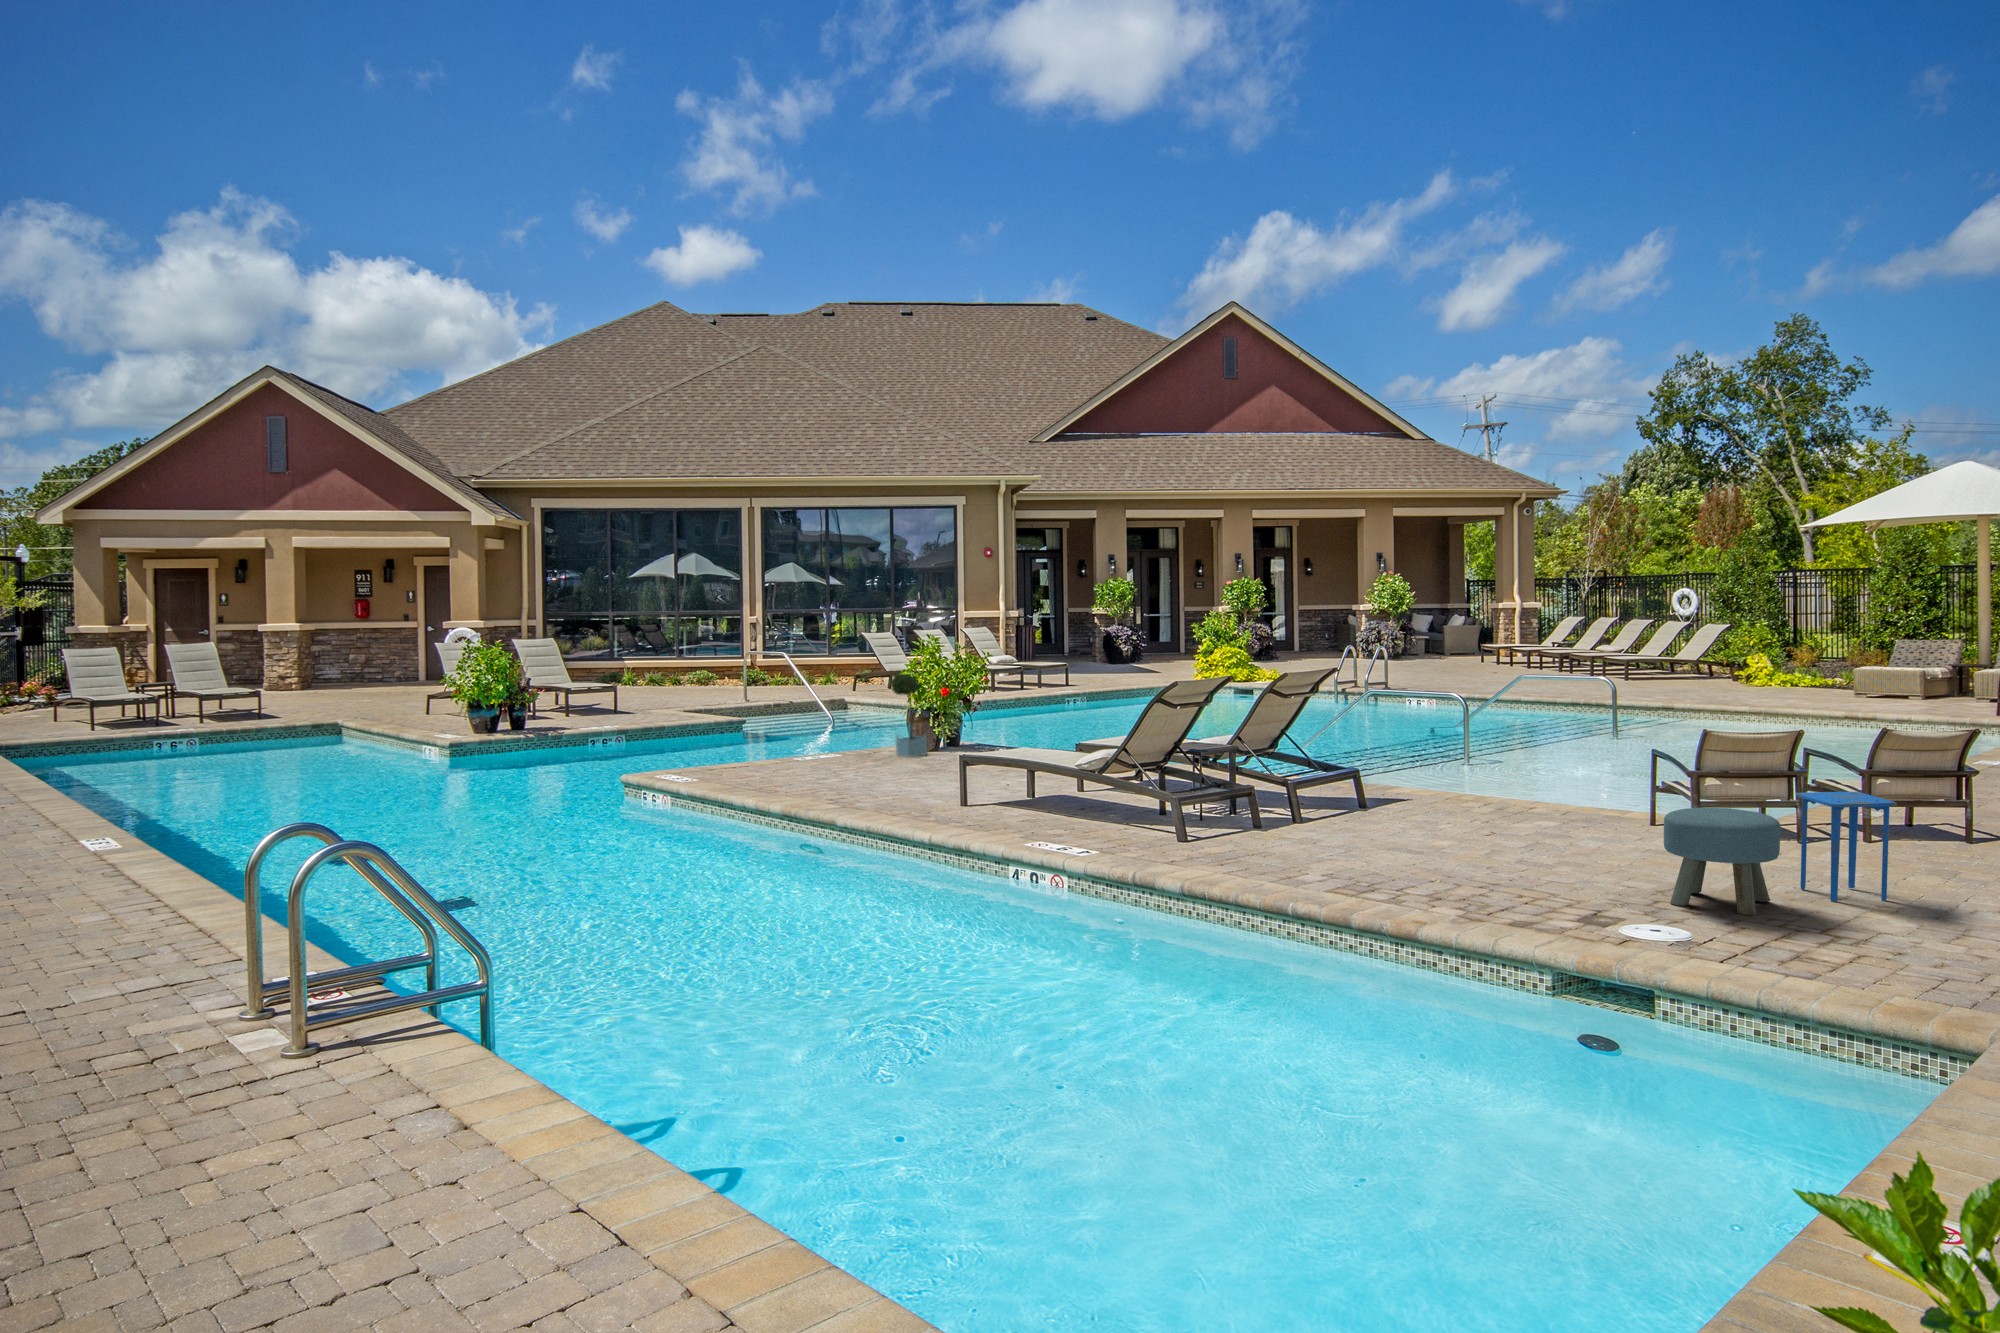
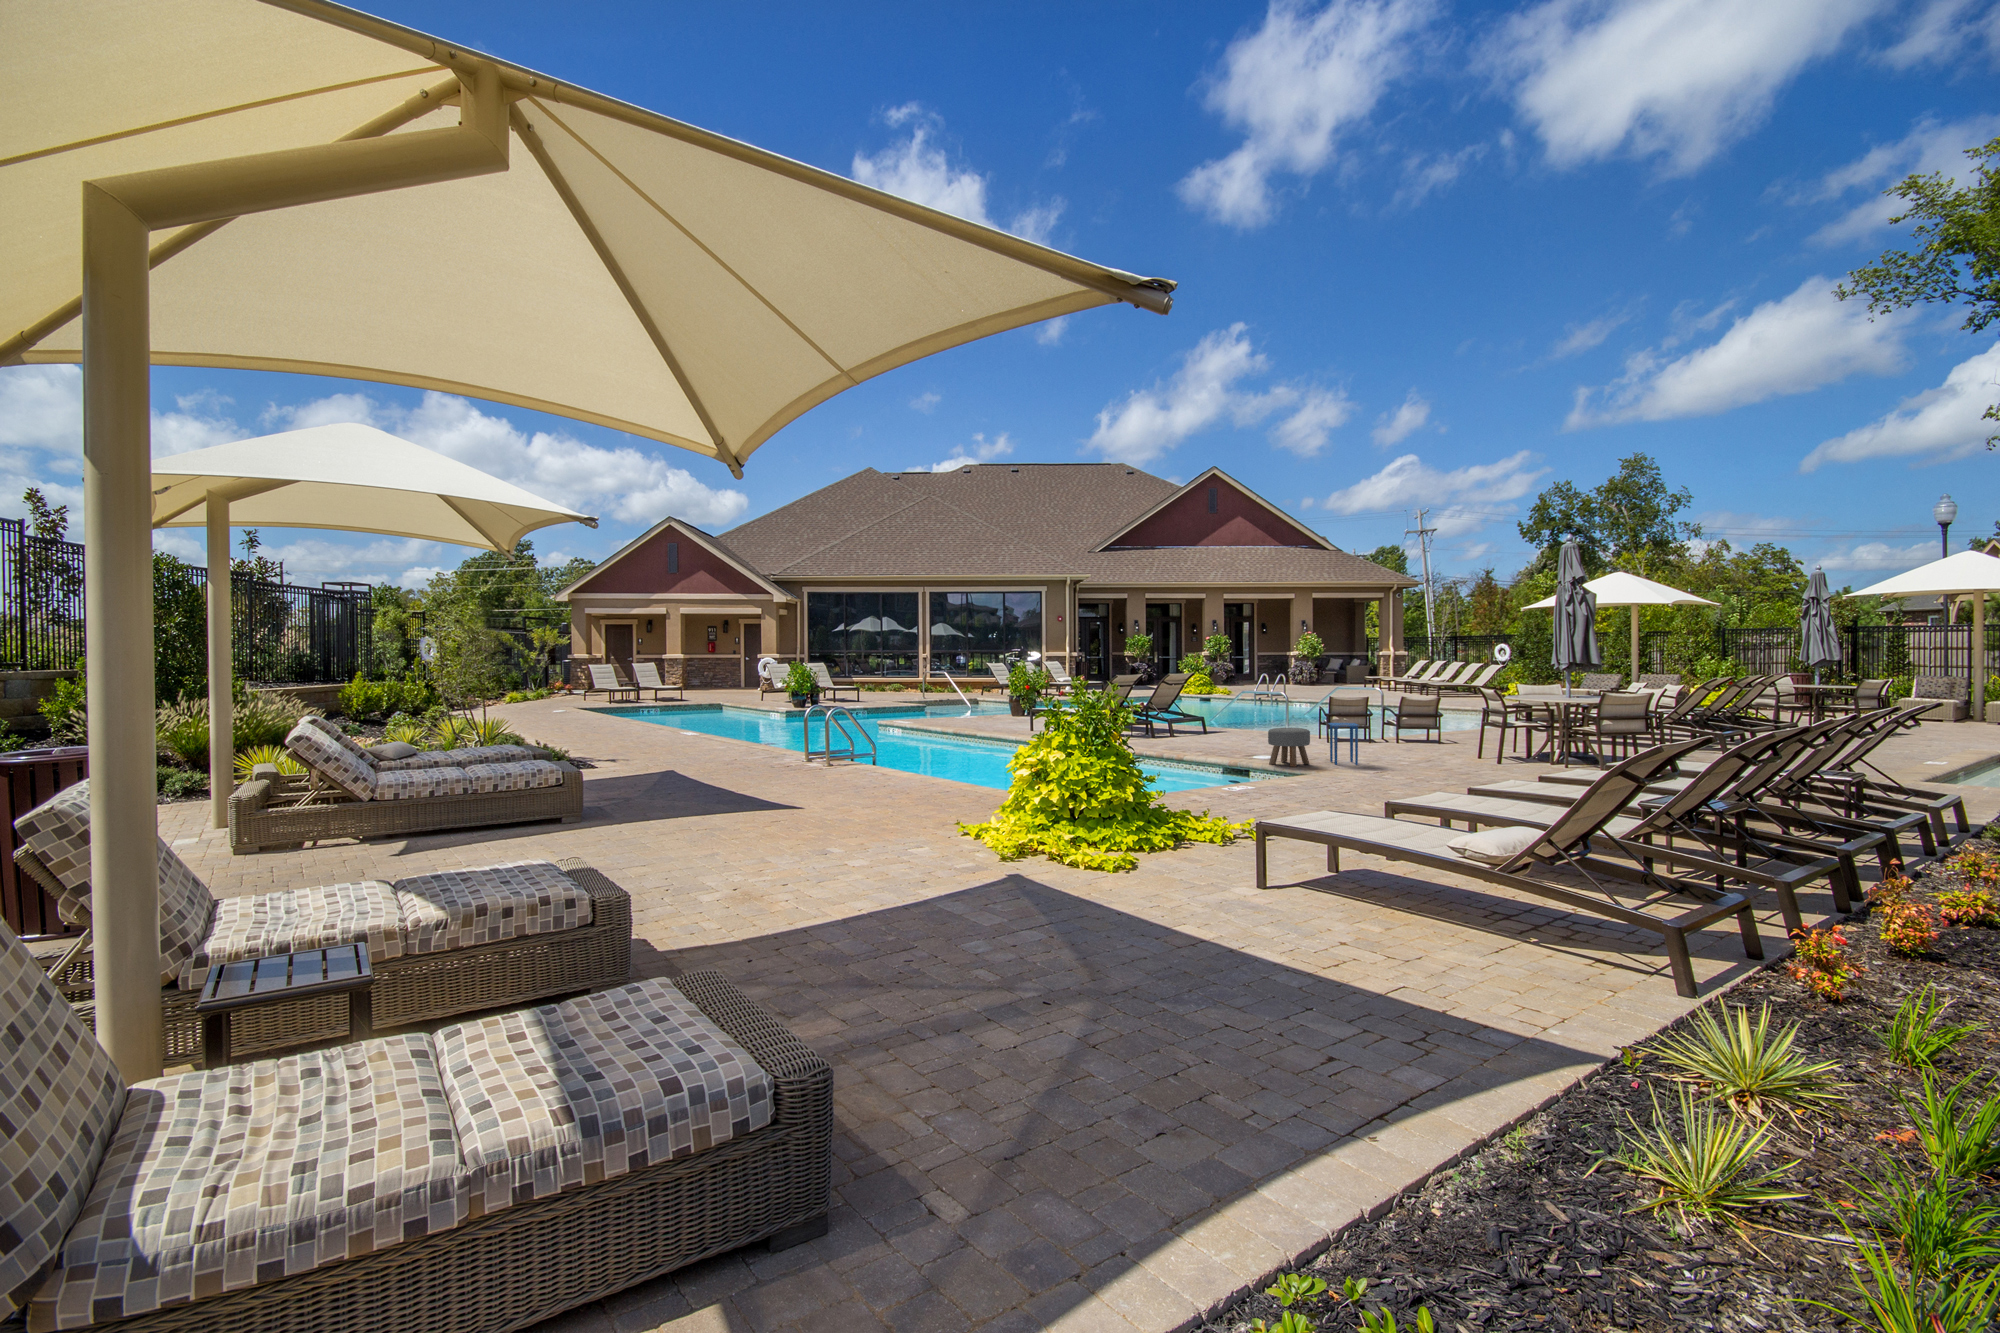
potted tree: present [890,673,928,757] -> none [988,680,1006,723]

